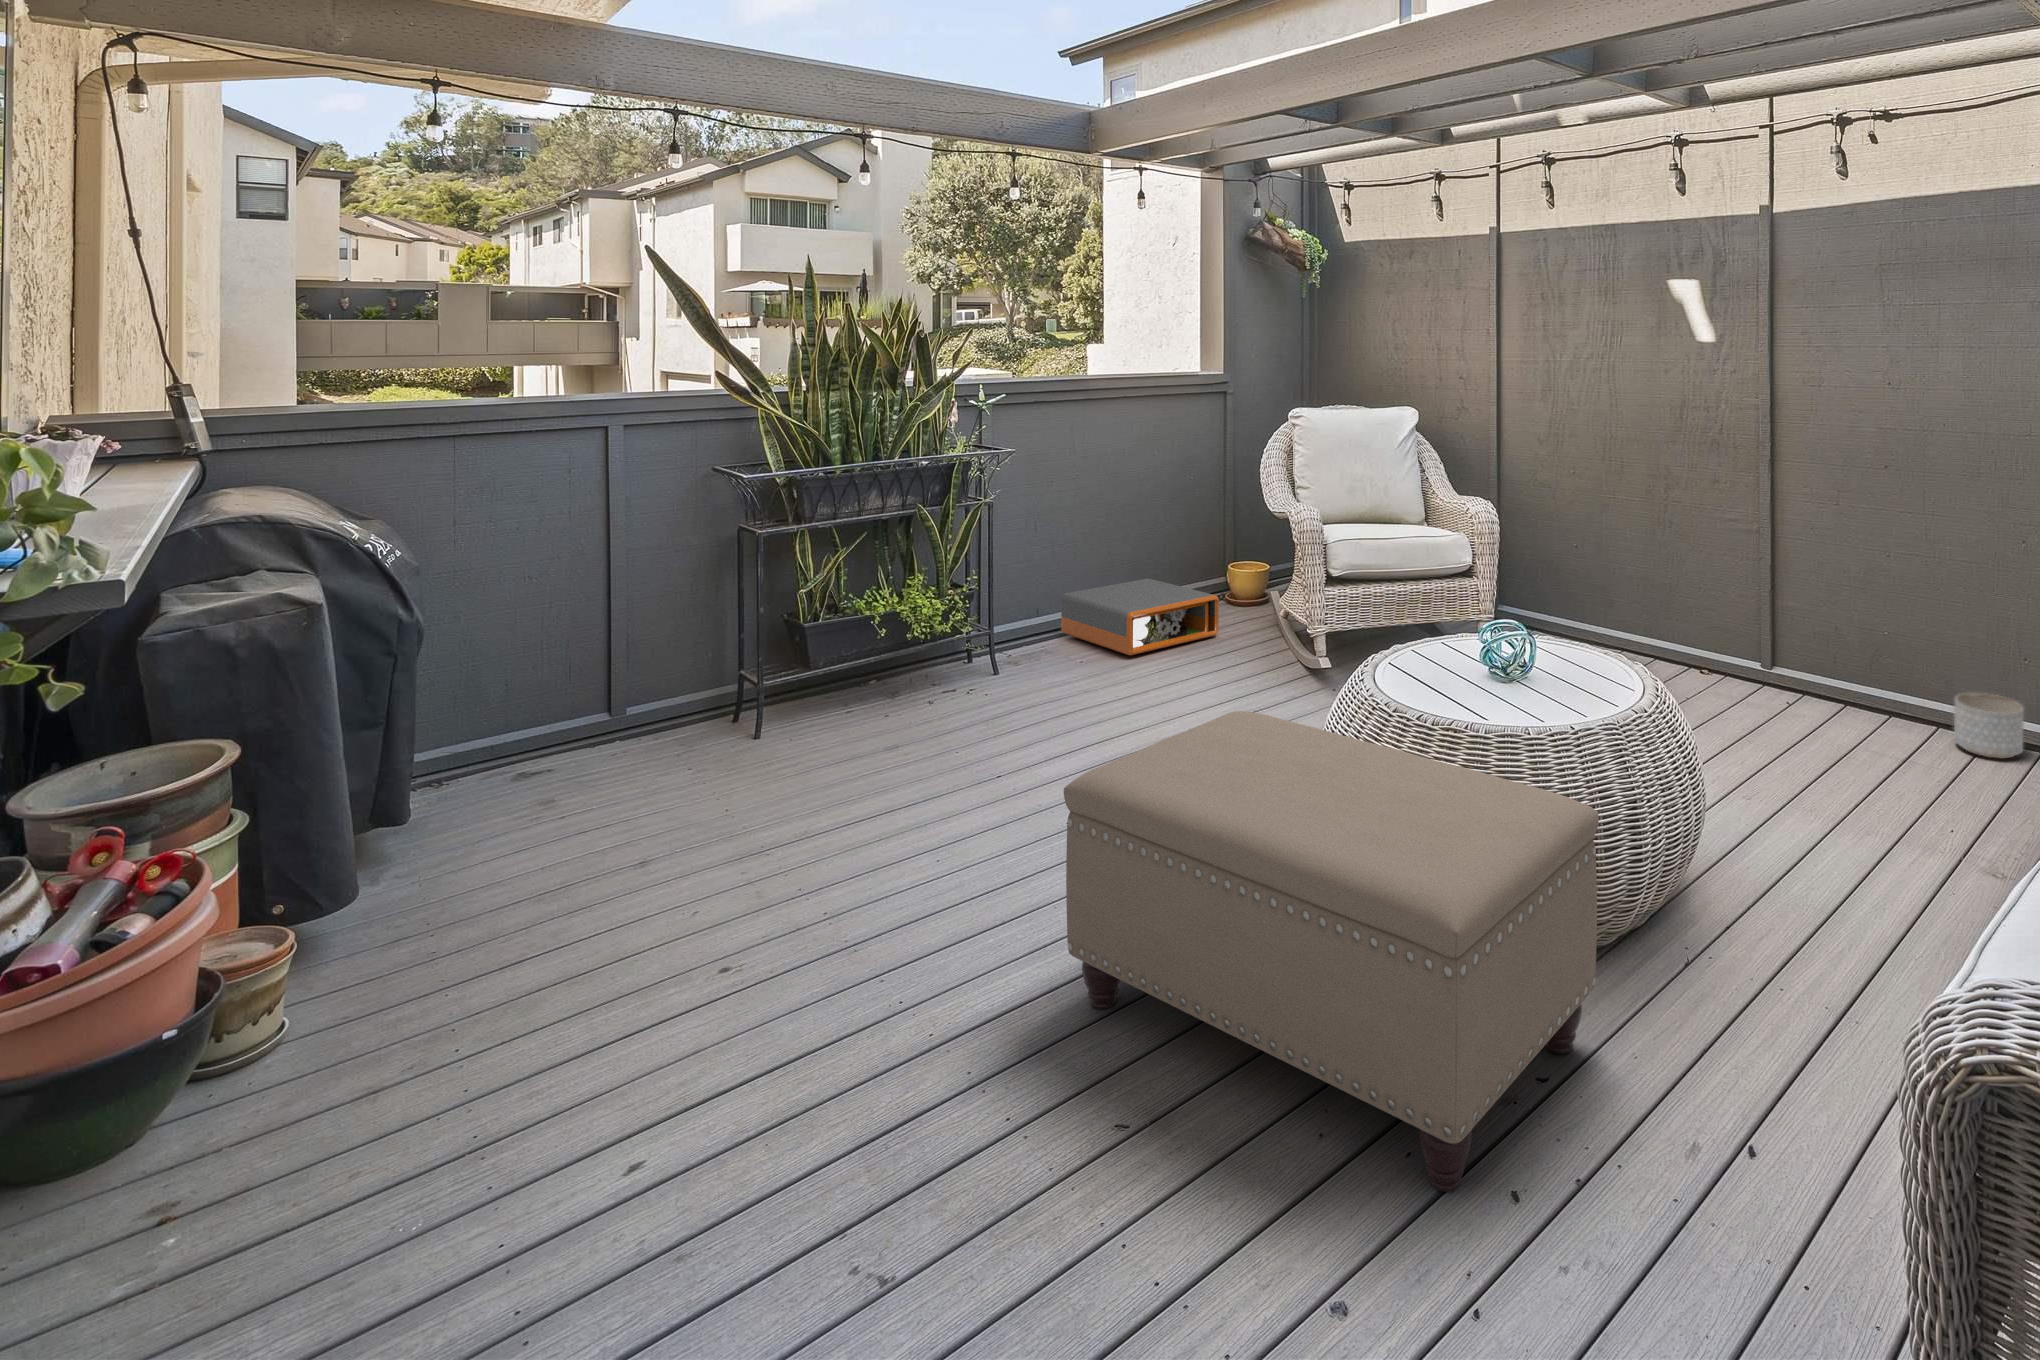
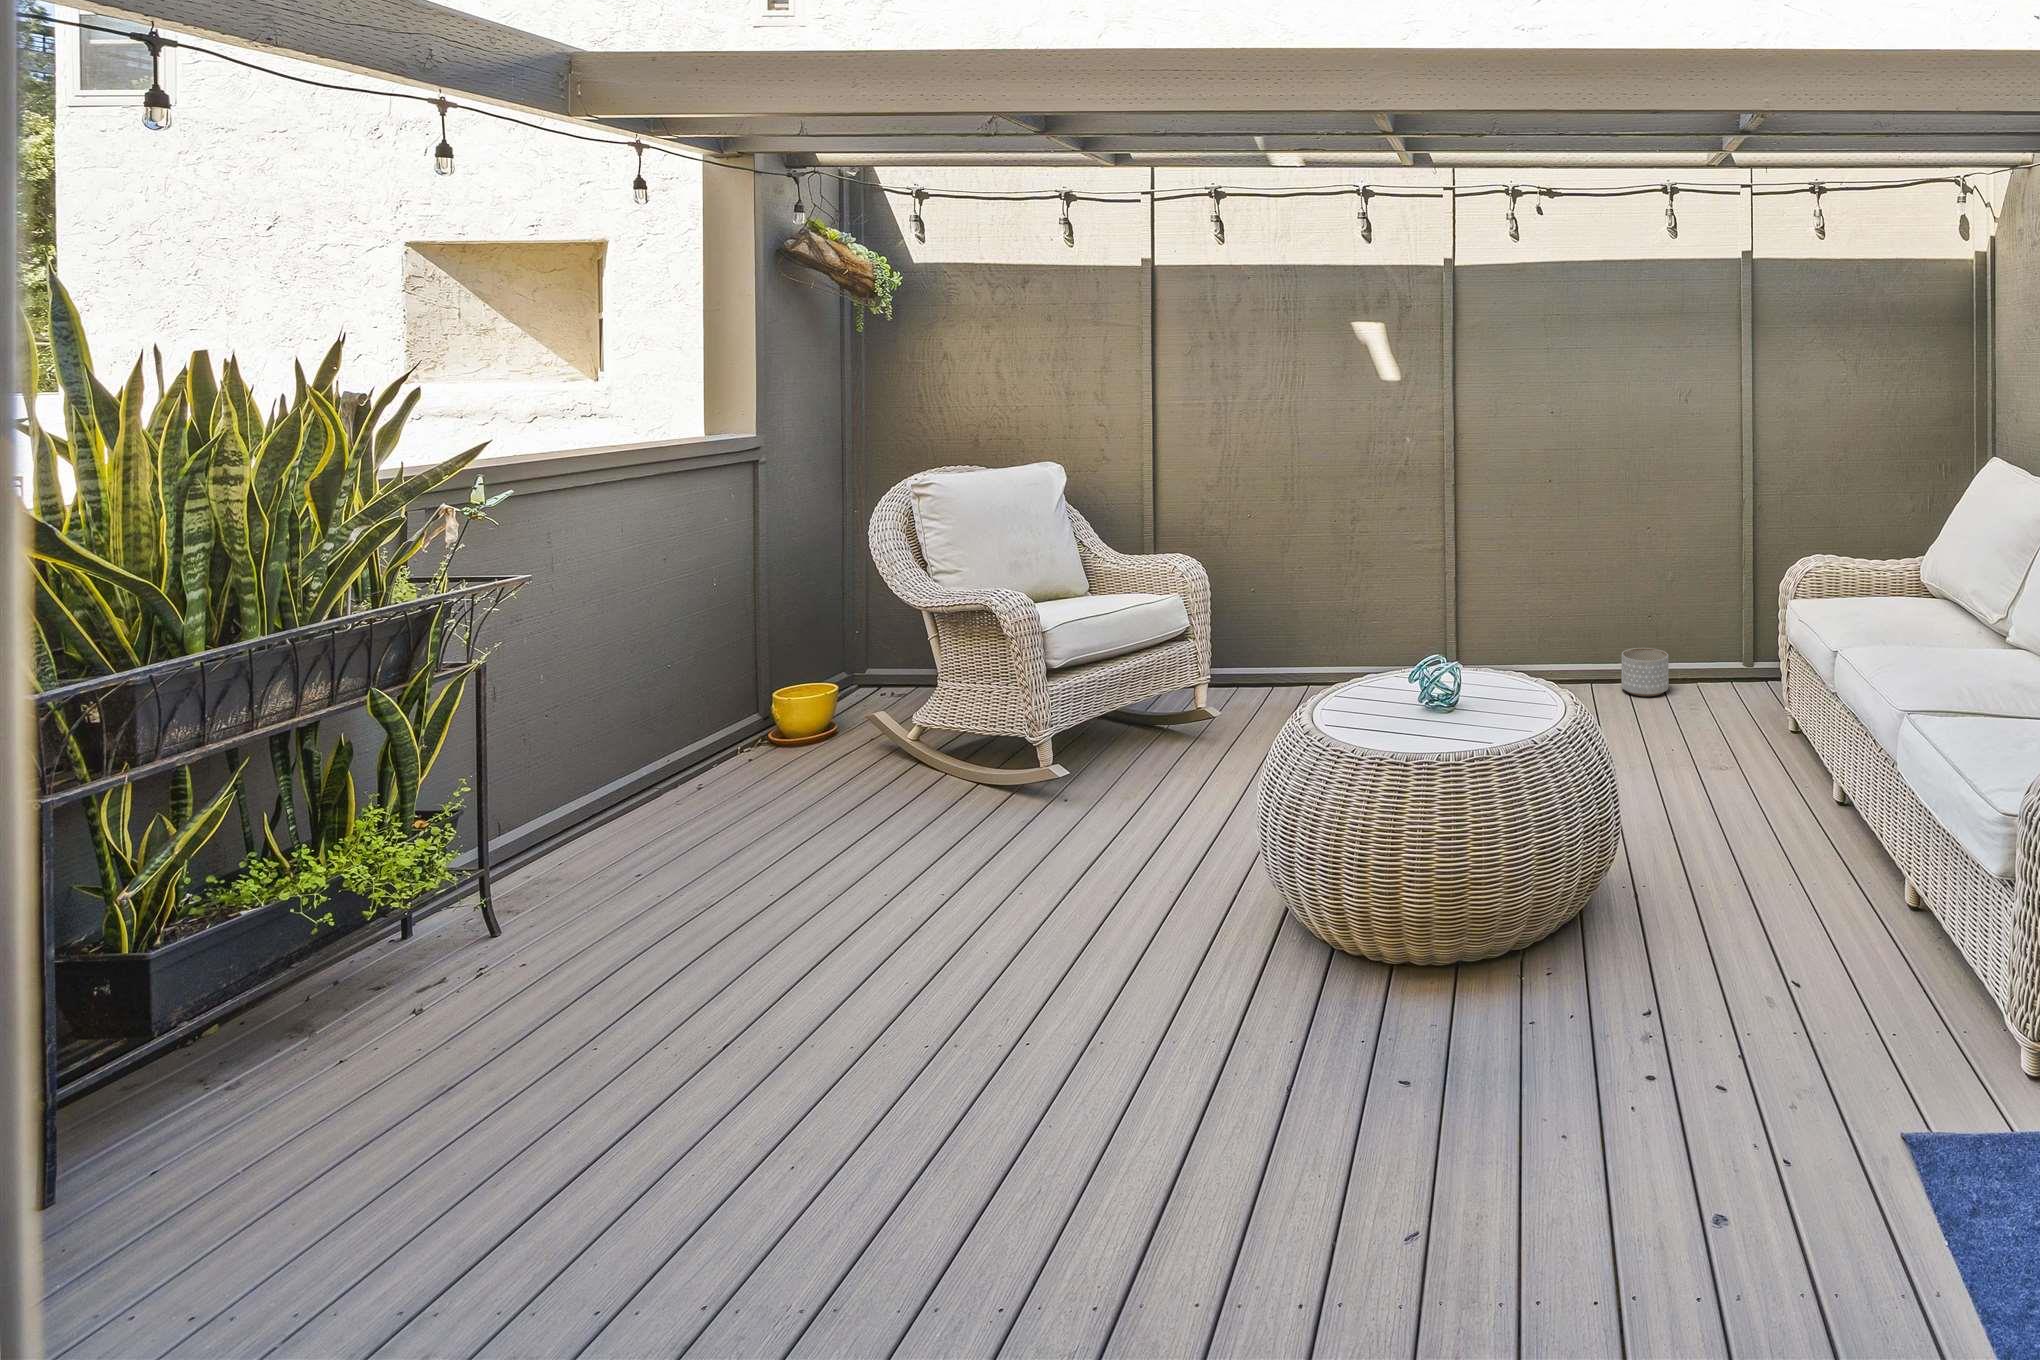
storage box: present [1061,579,1219,655] -> none [532,734,826,856]
ottoman: present [1063,711,1599,1192] -> none [1296,797,1847,1249]

